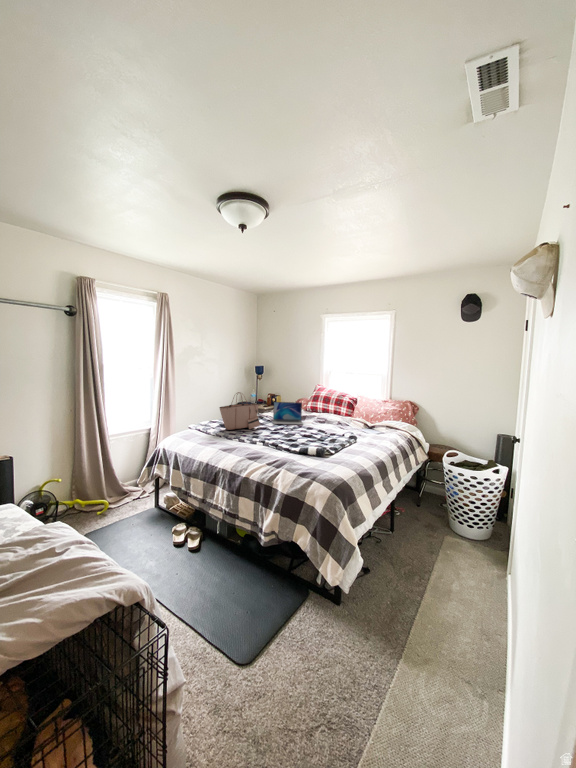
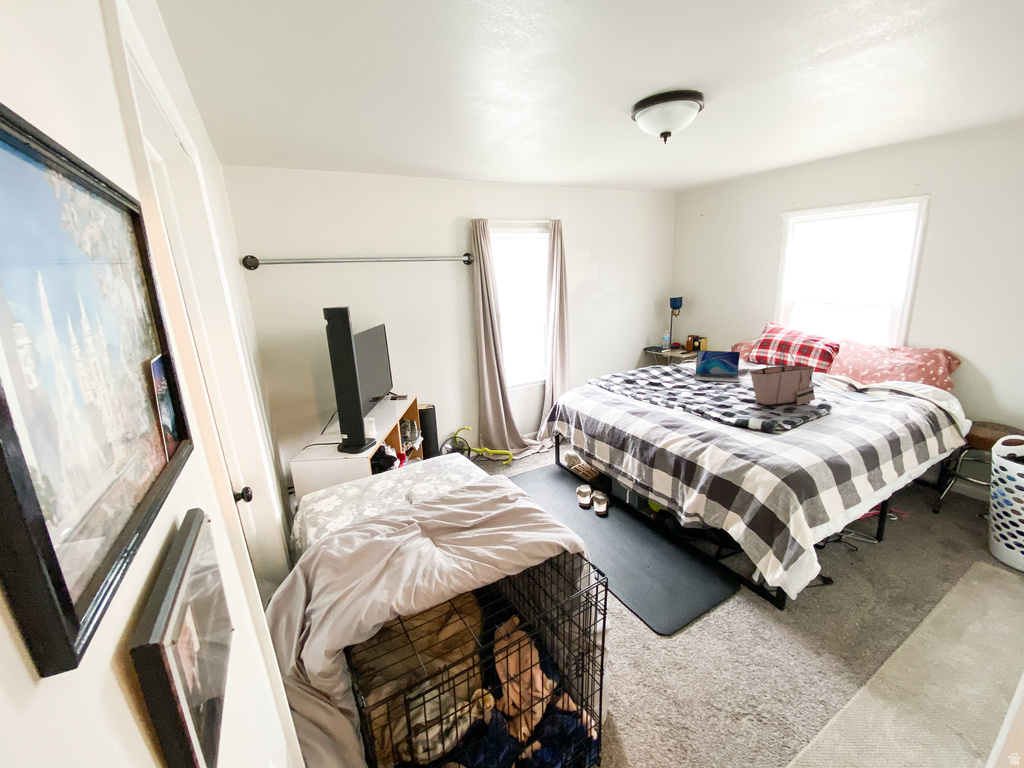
tote bag: present [220,392,260,430] -> present [750,350,815,405]

